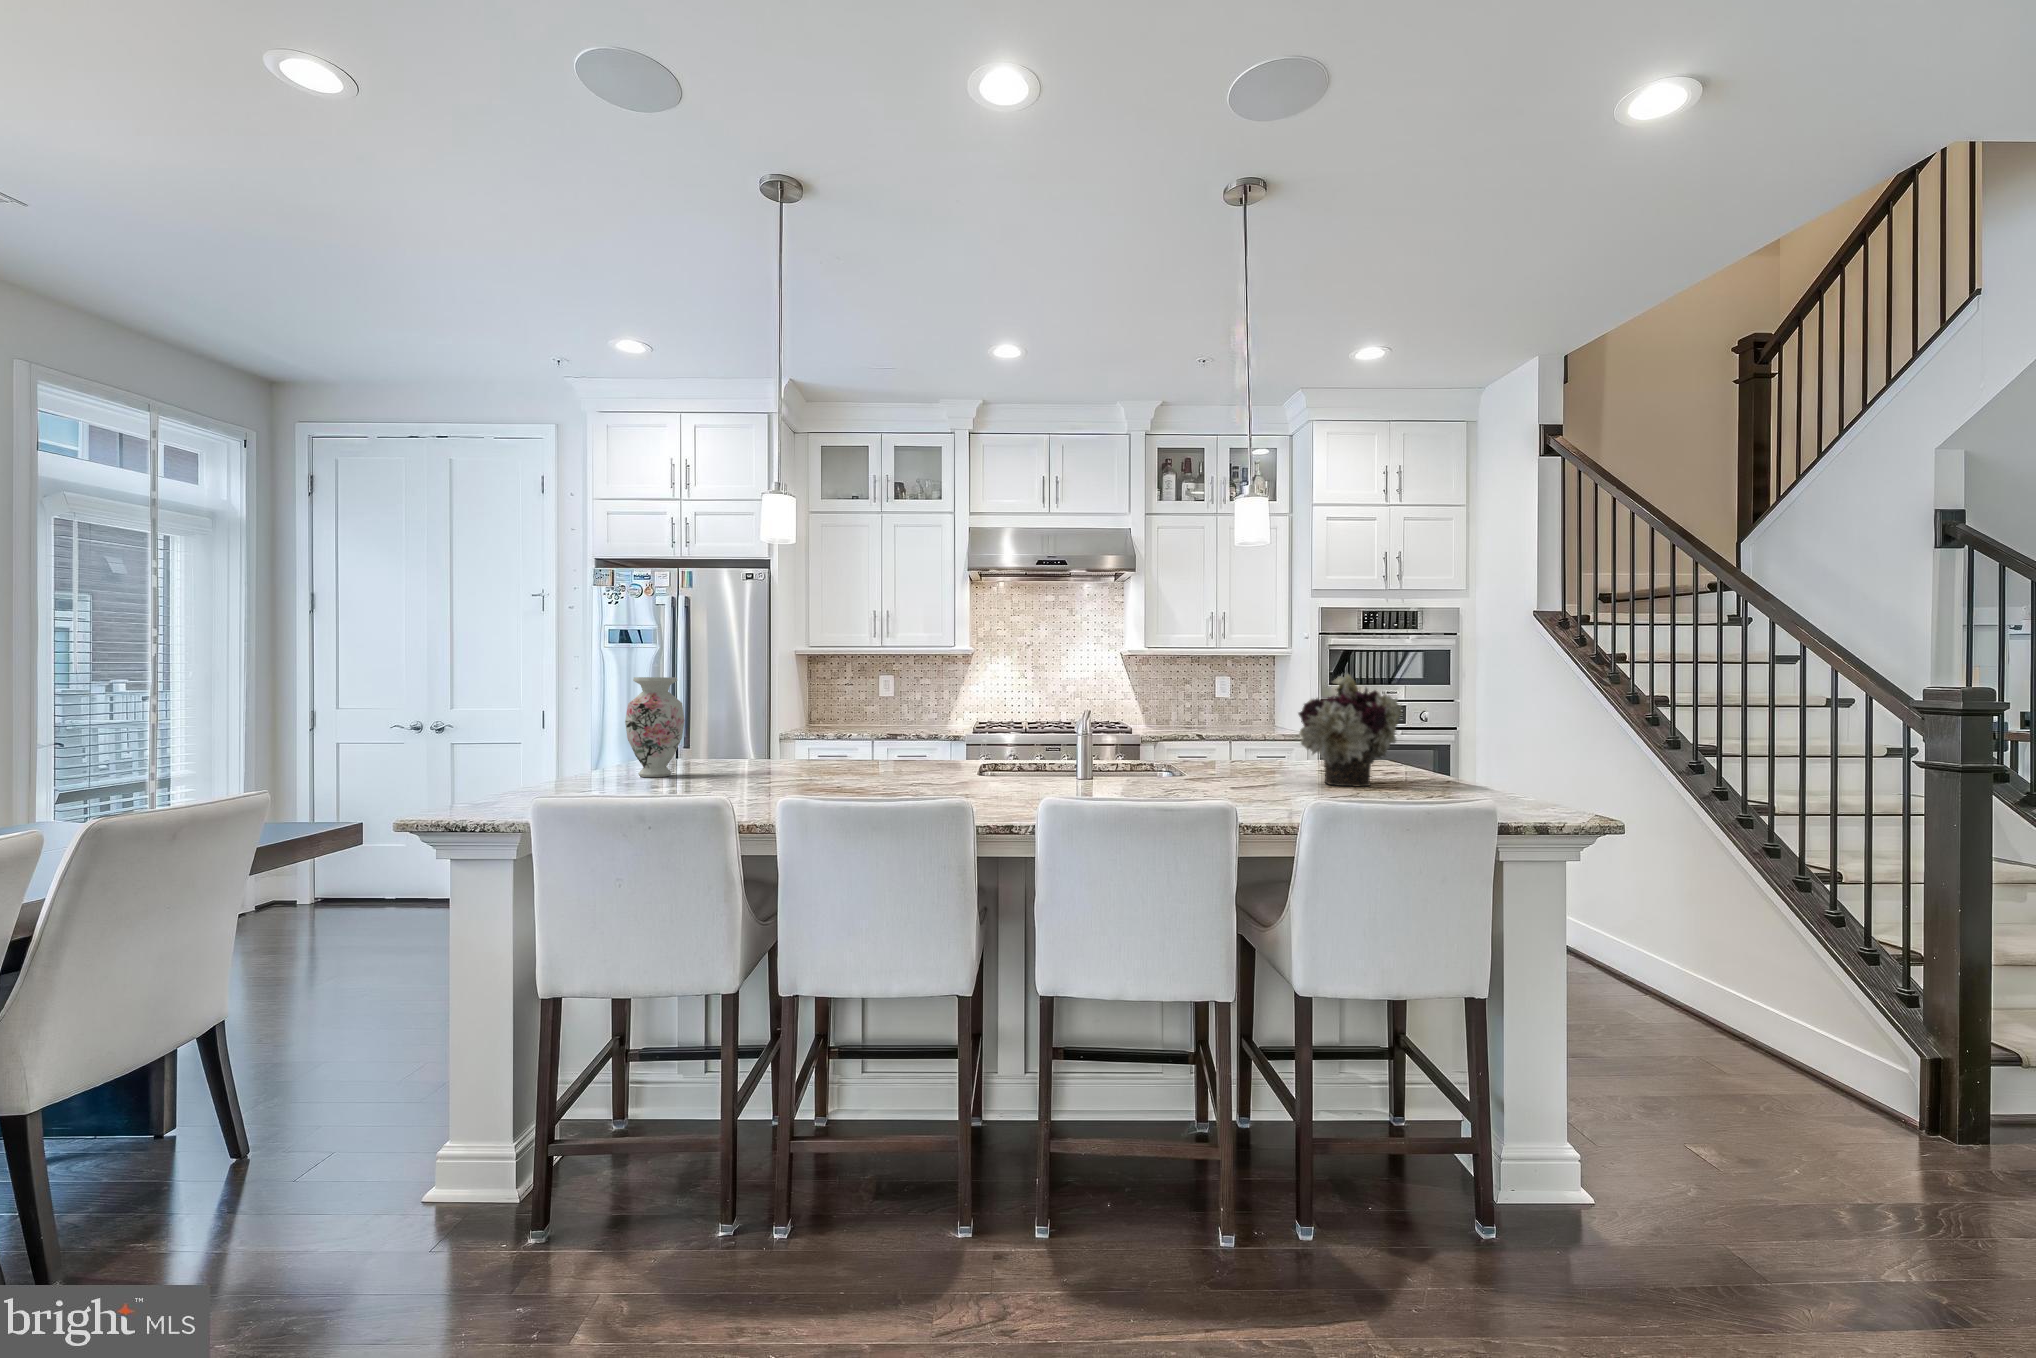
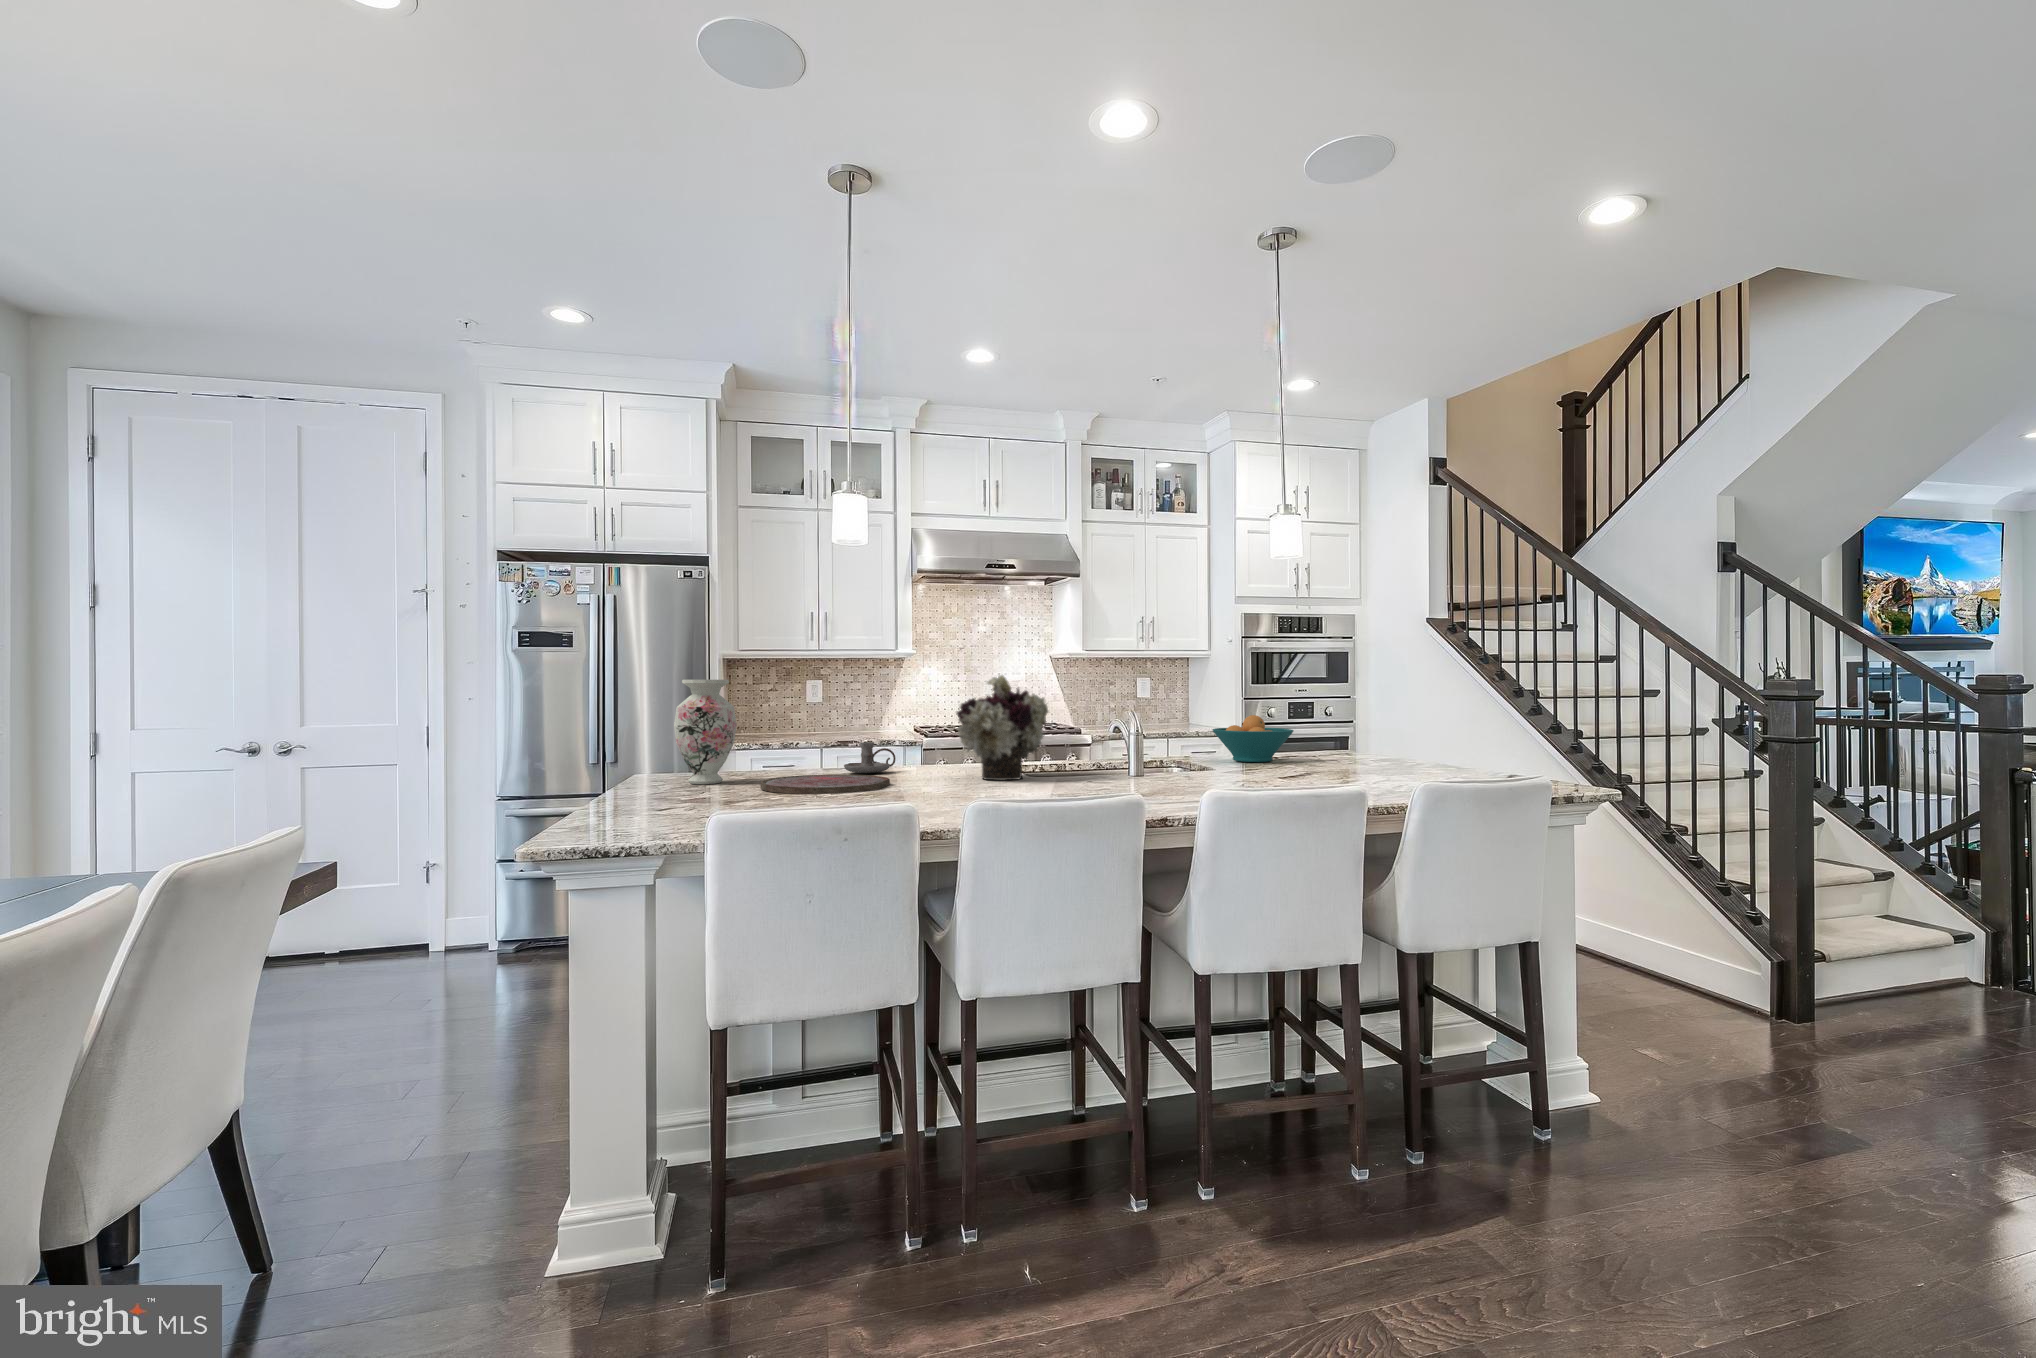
flower arrangement: present [1298,674,1402,787] -> present [956,675,1048,780]
fruit bowl: none [1197,720,1286,771] -> present [1212,715,1294,762]
candle holder: none [801,740,856,771] -> present [844,742,896,774]
cutting board: none [677,771,807,791] -> present [760,774,890,794]

